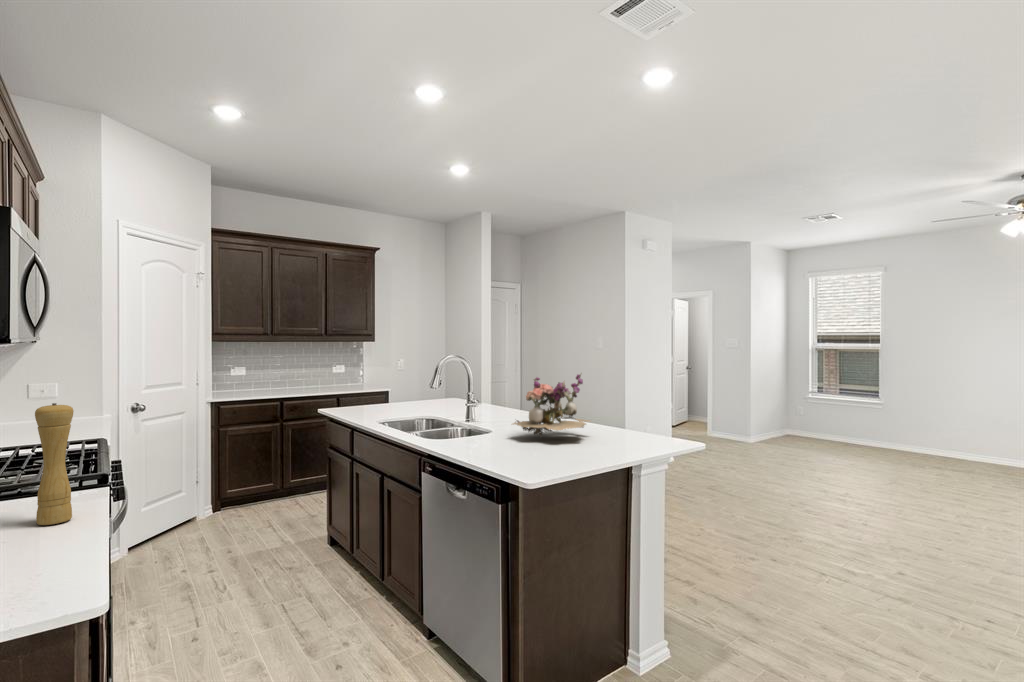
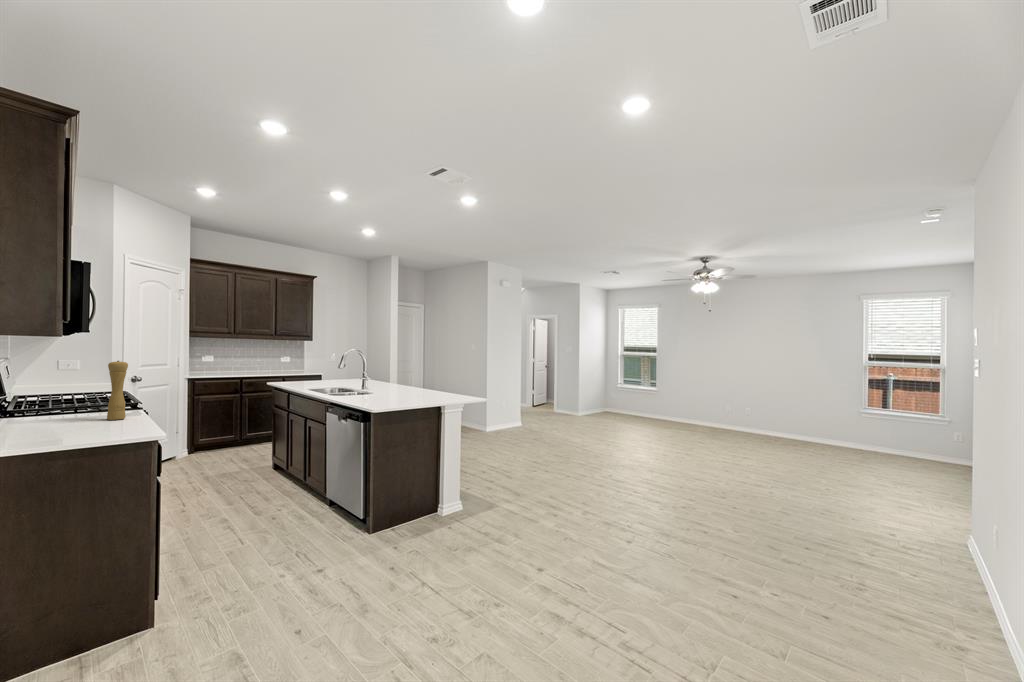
flower arrangement: present [513,373,591,436] -> none [382,358,431,394]

